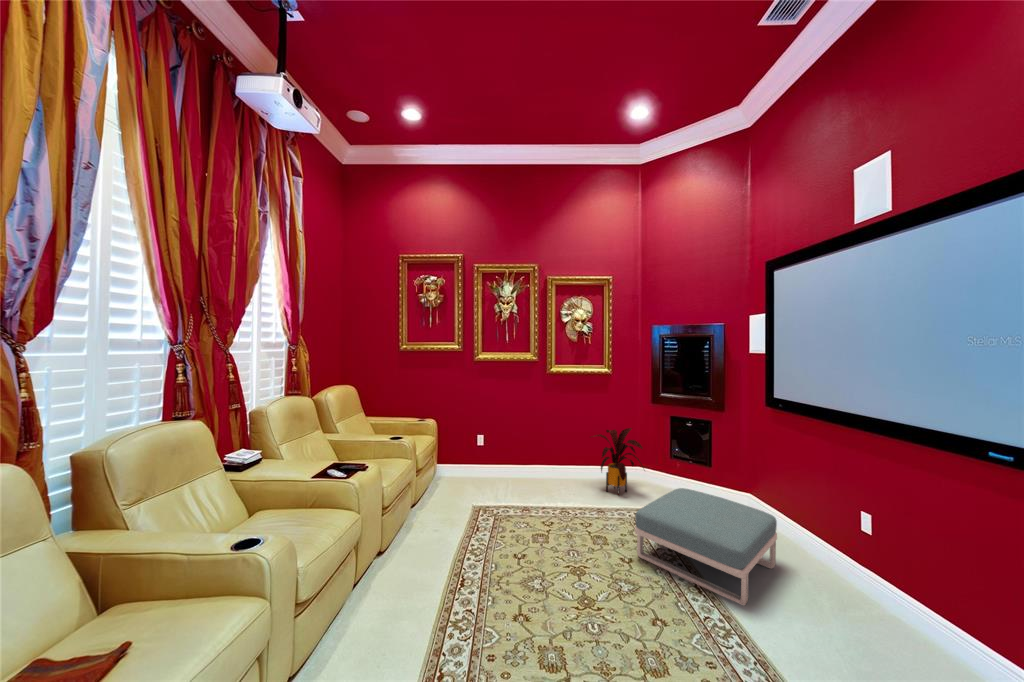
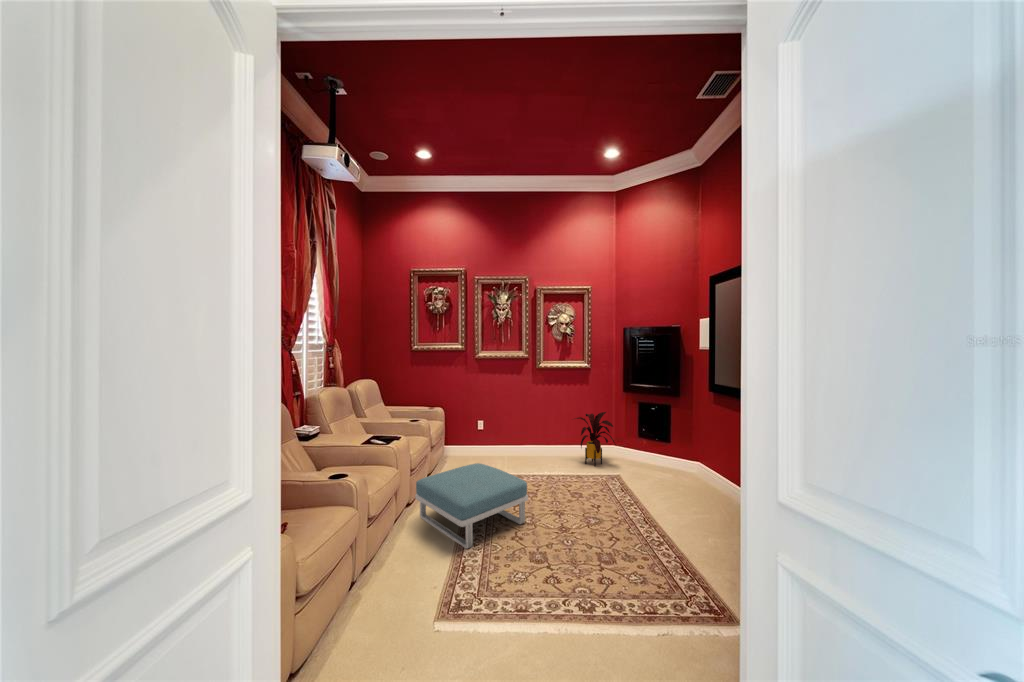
footstool: present [635,488,777,605] -> present [415,463,528,549]

